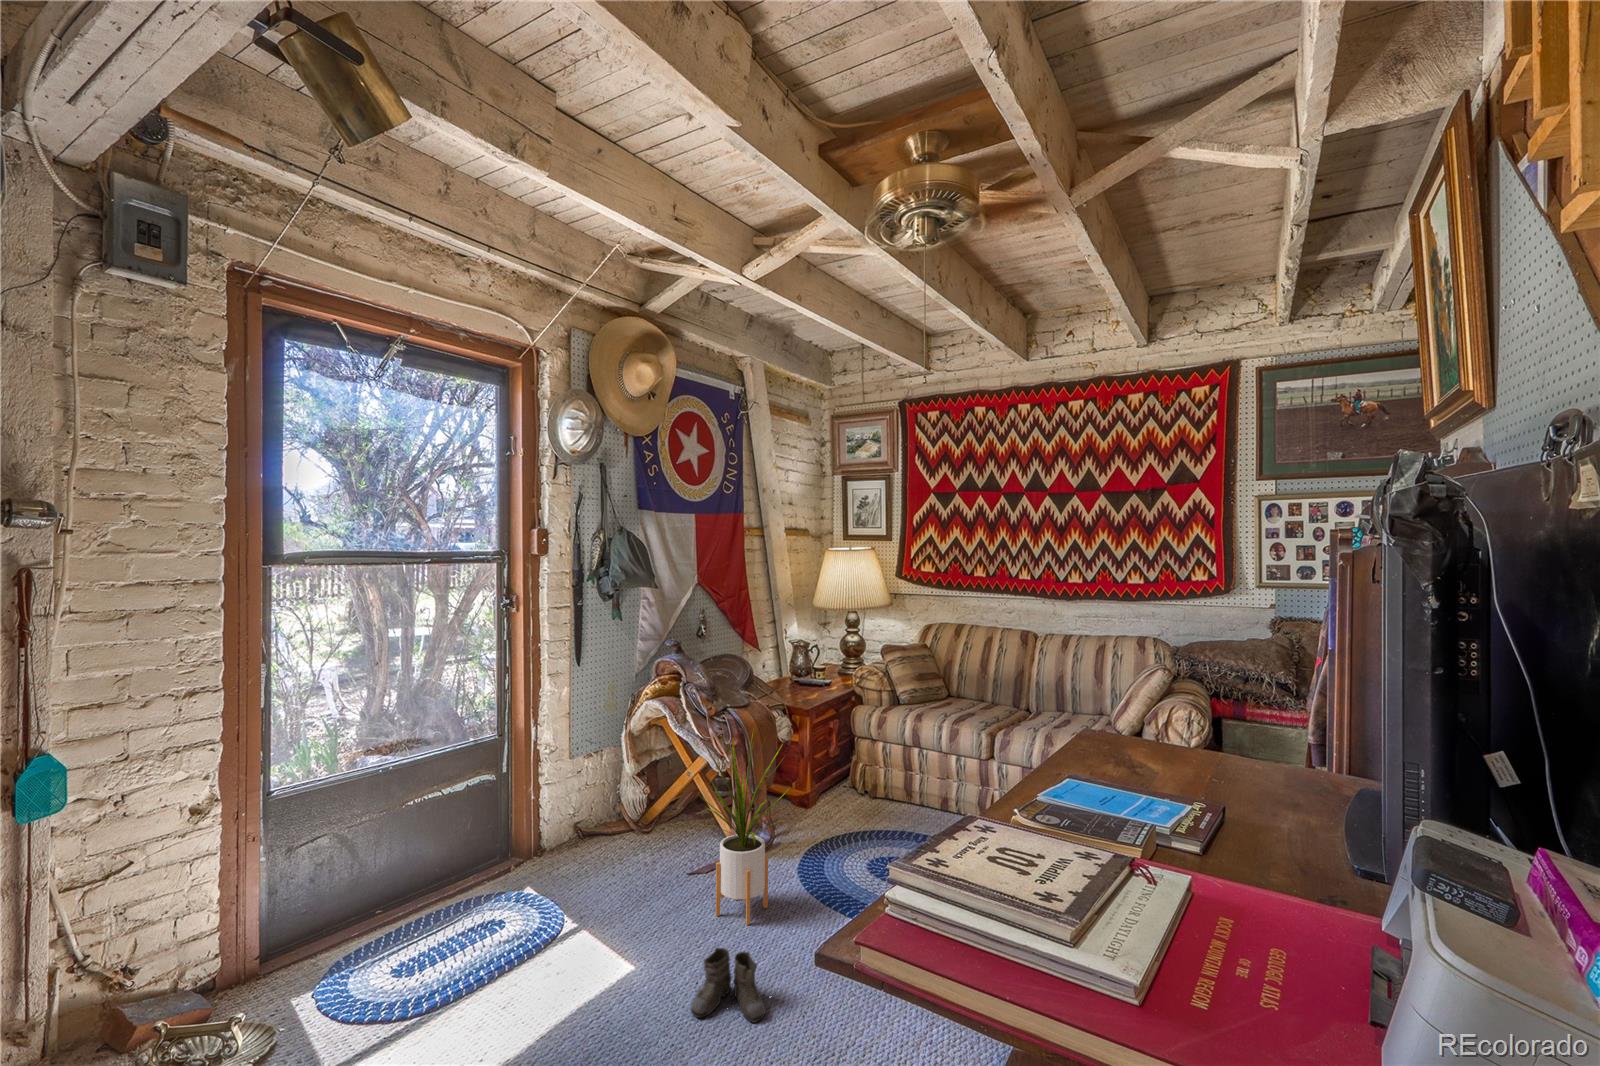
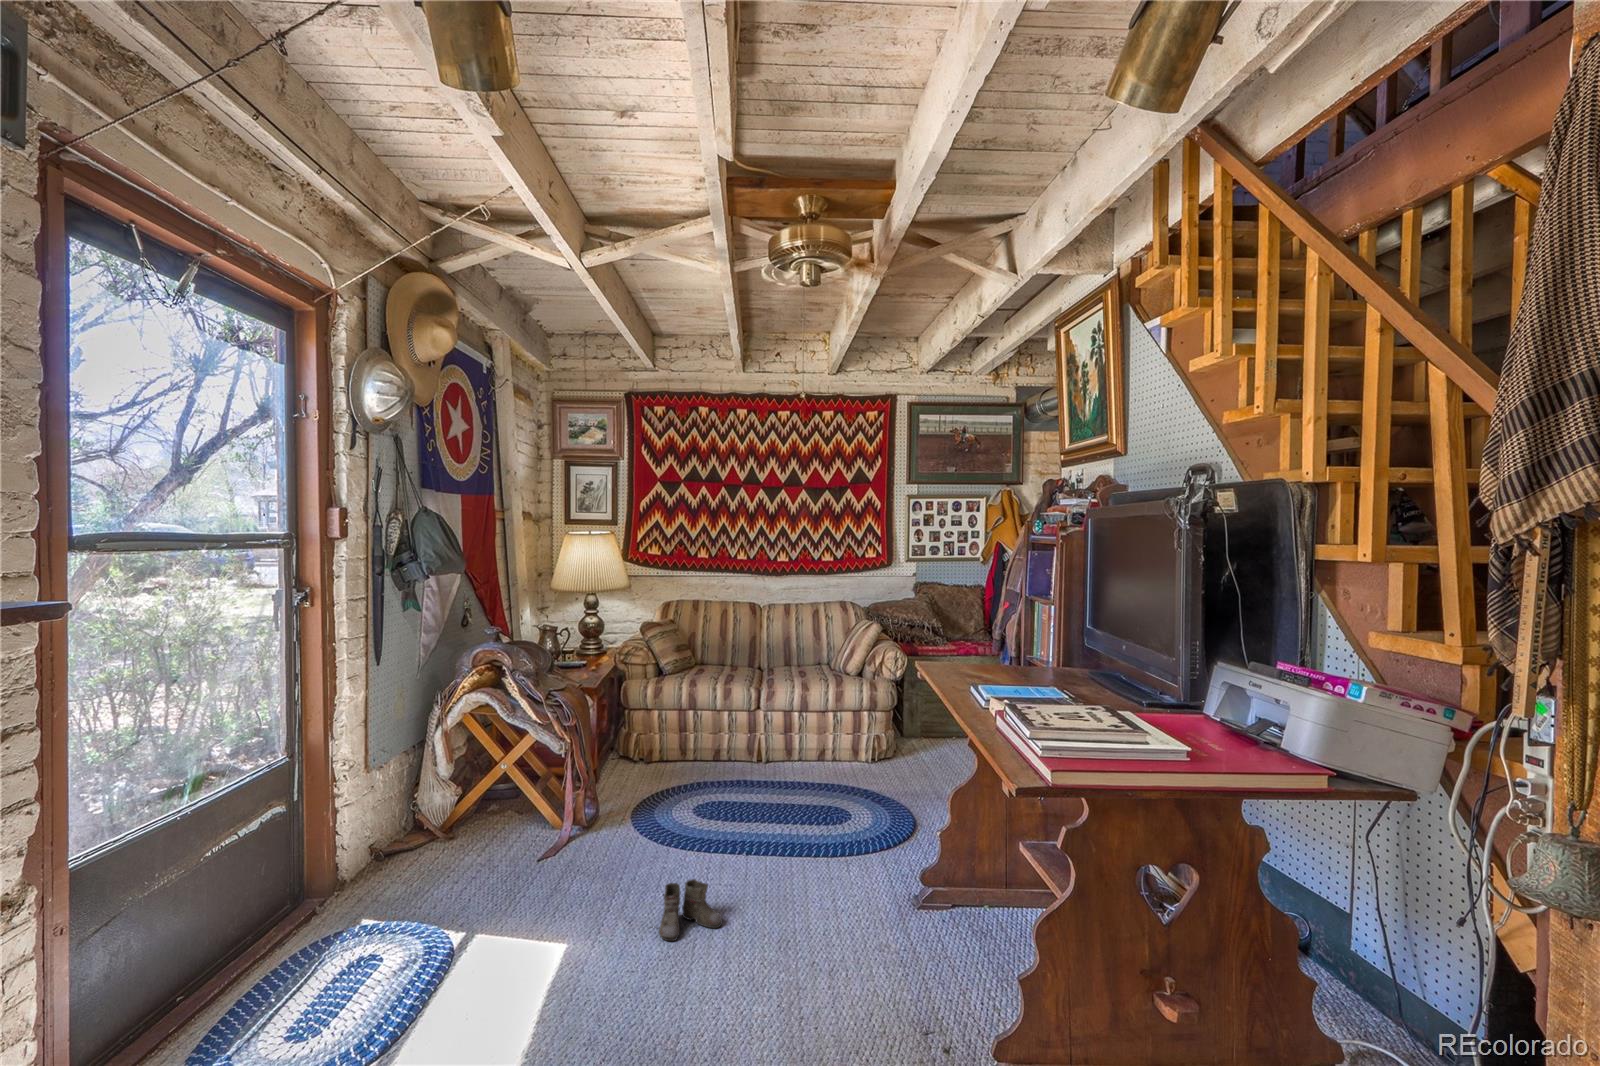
house plant: present [698,734,790,925] -> none [582,699,672,877]

